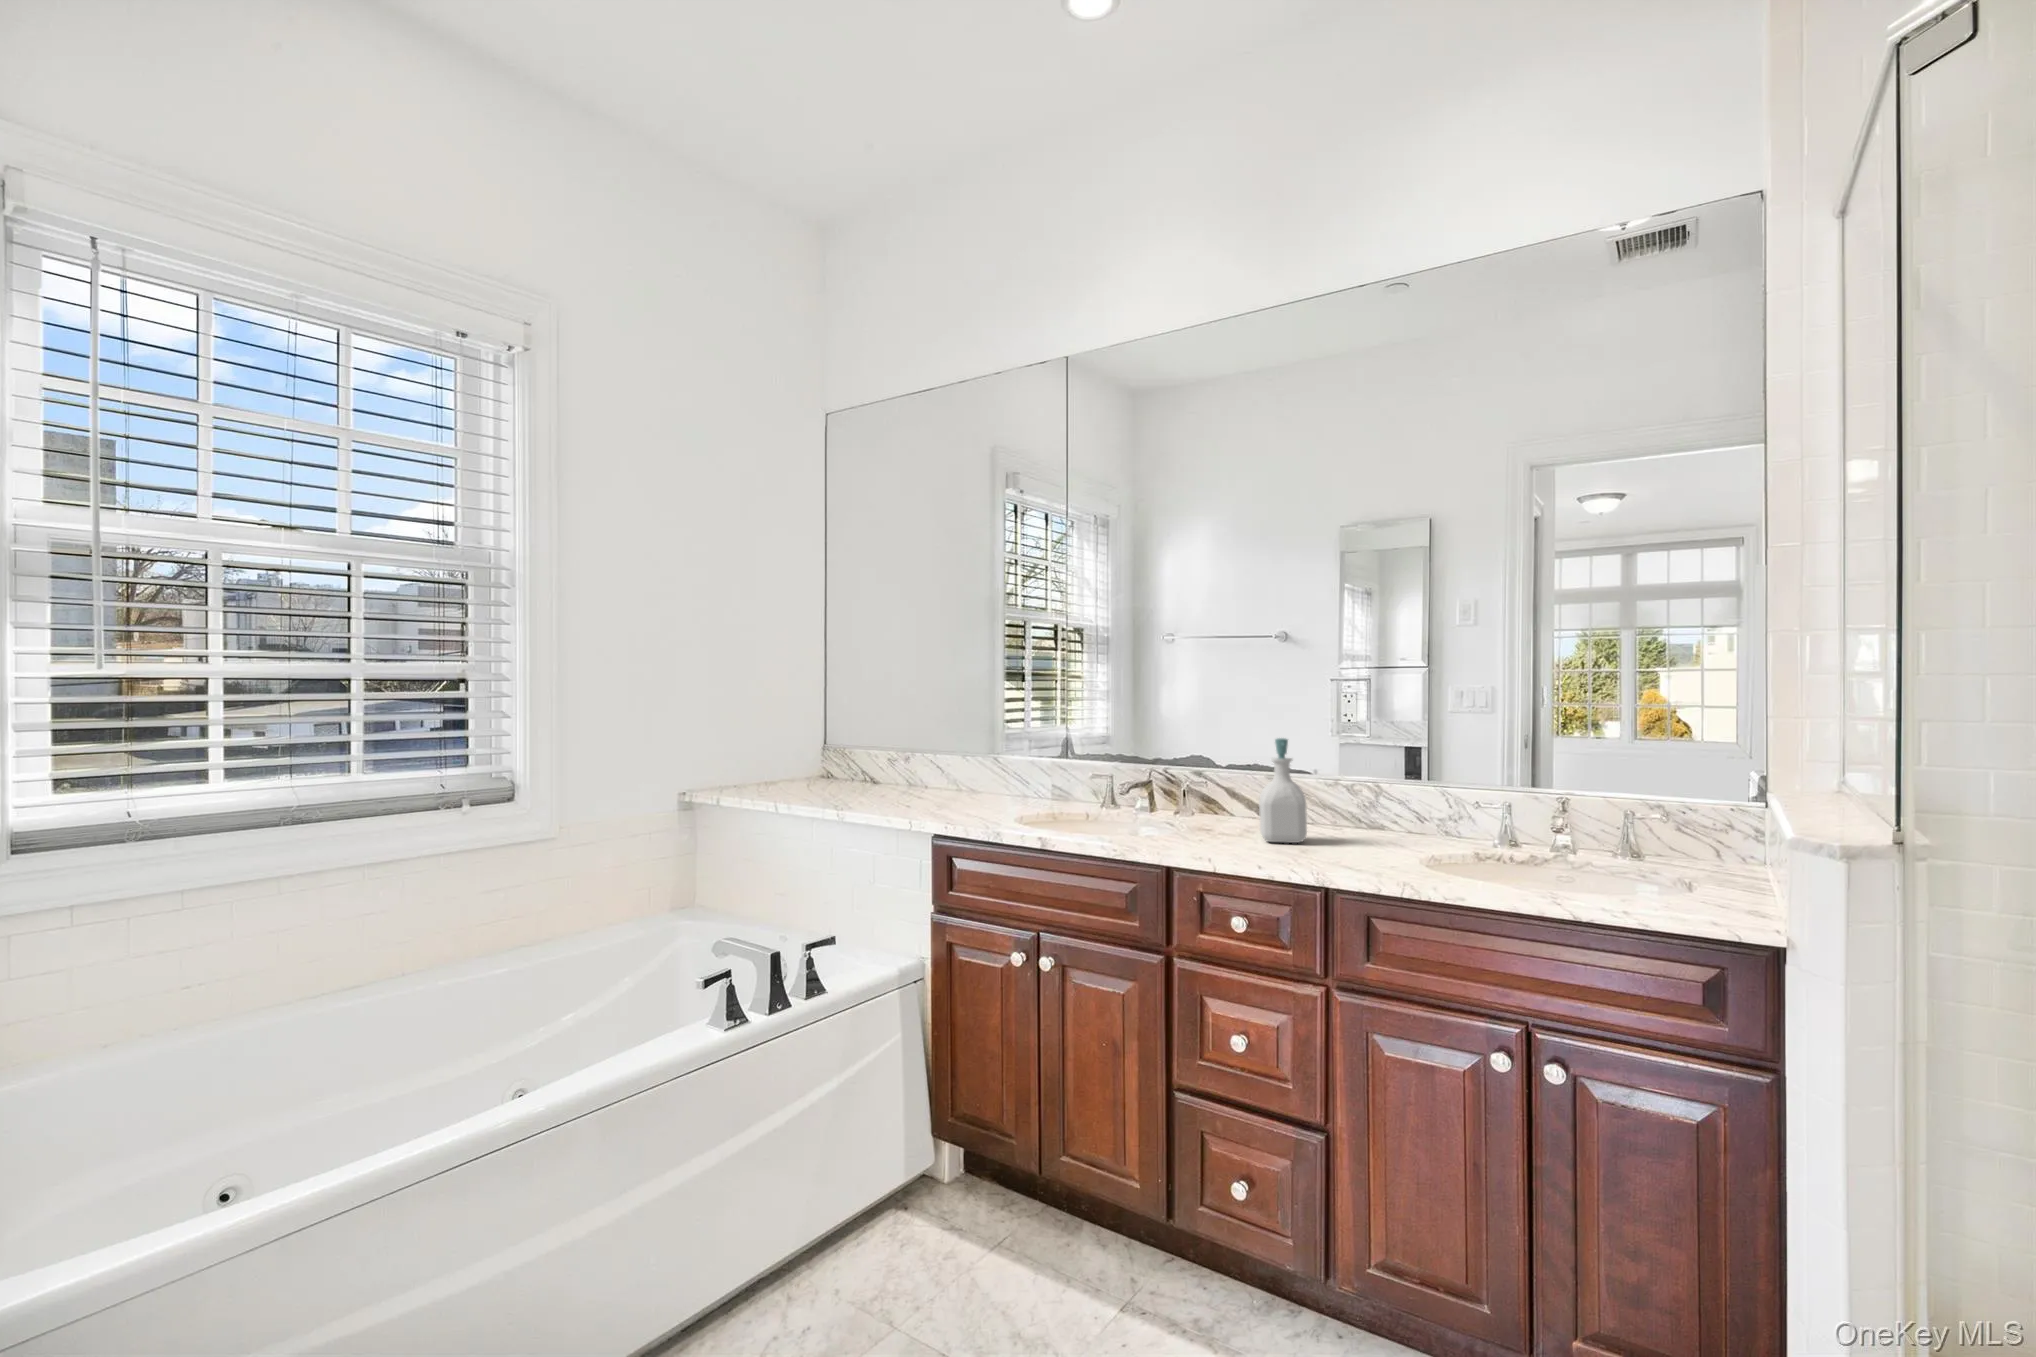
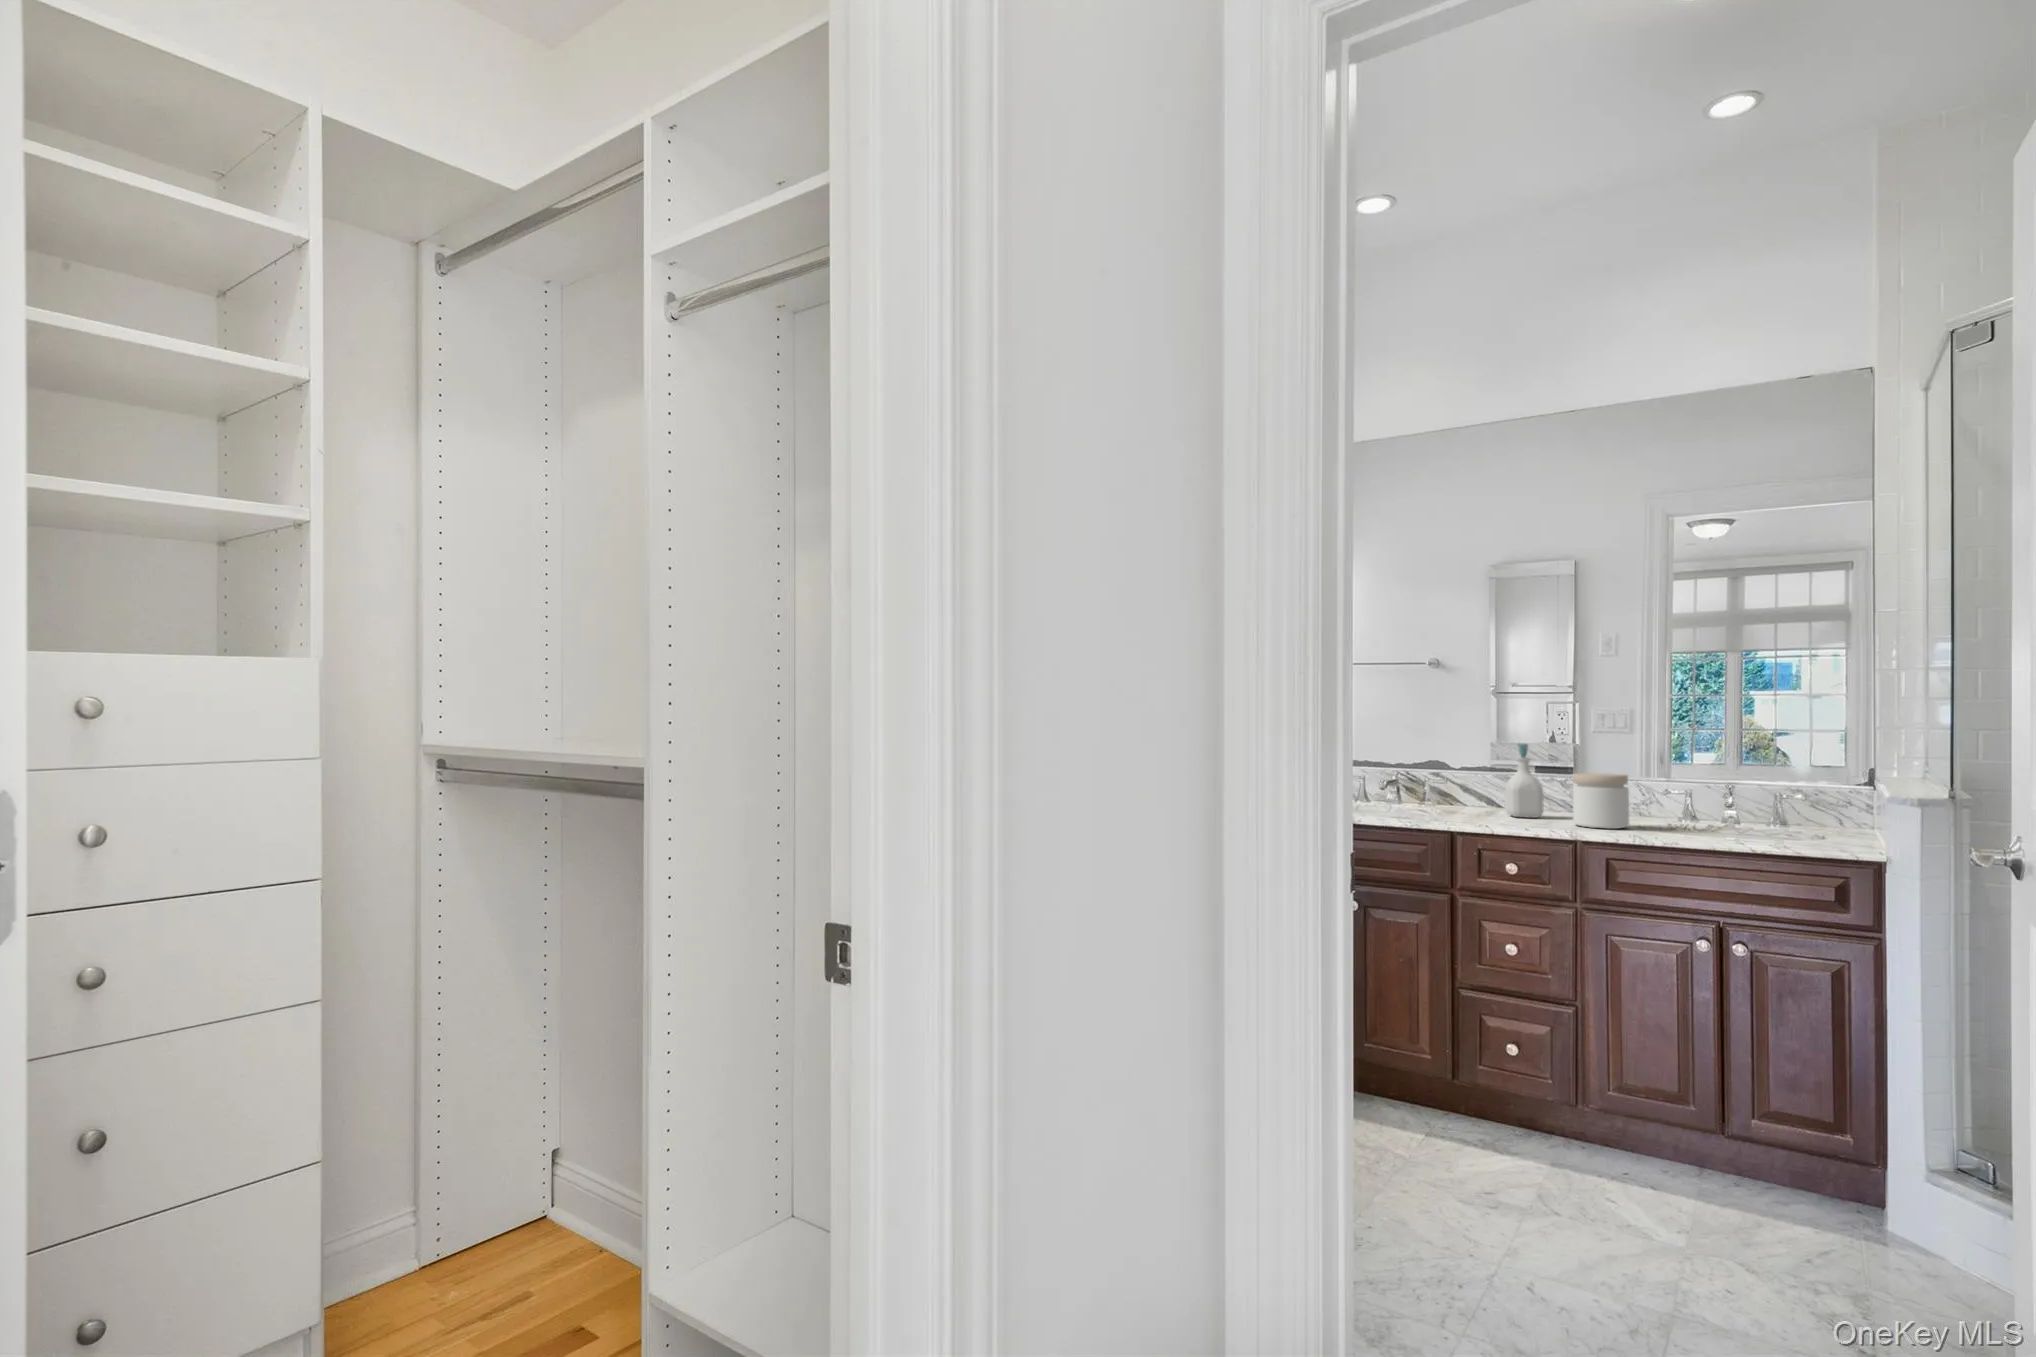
jar: none [1332,783,1410,868] -> present [1573,773,1629,829]

